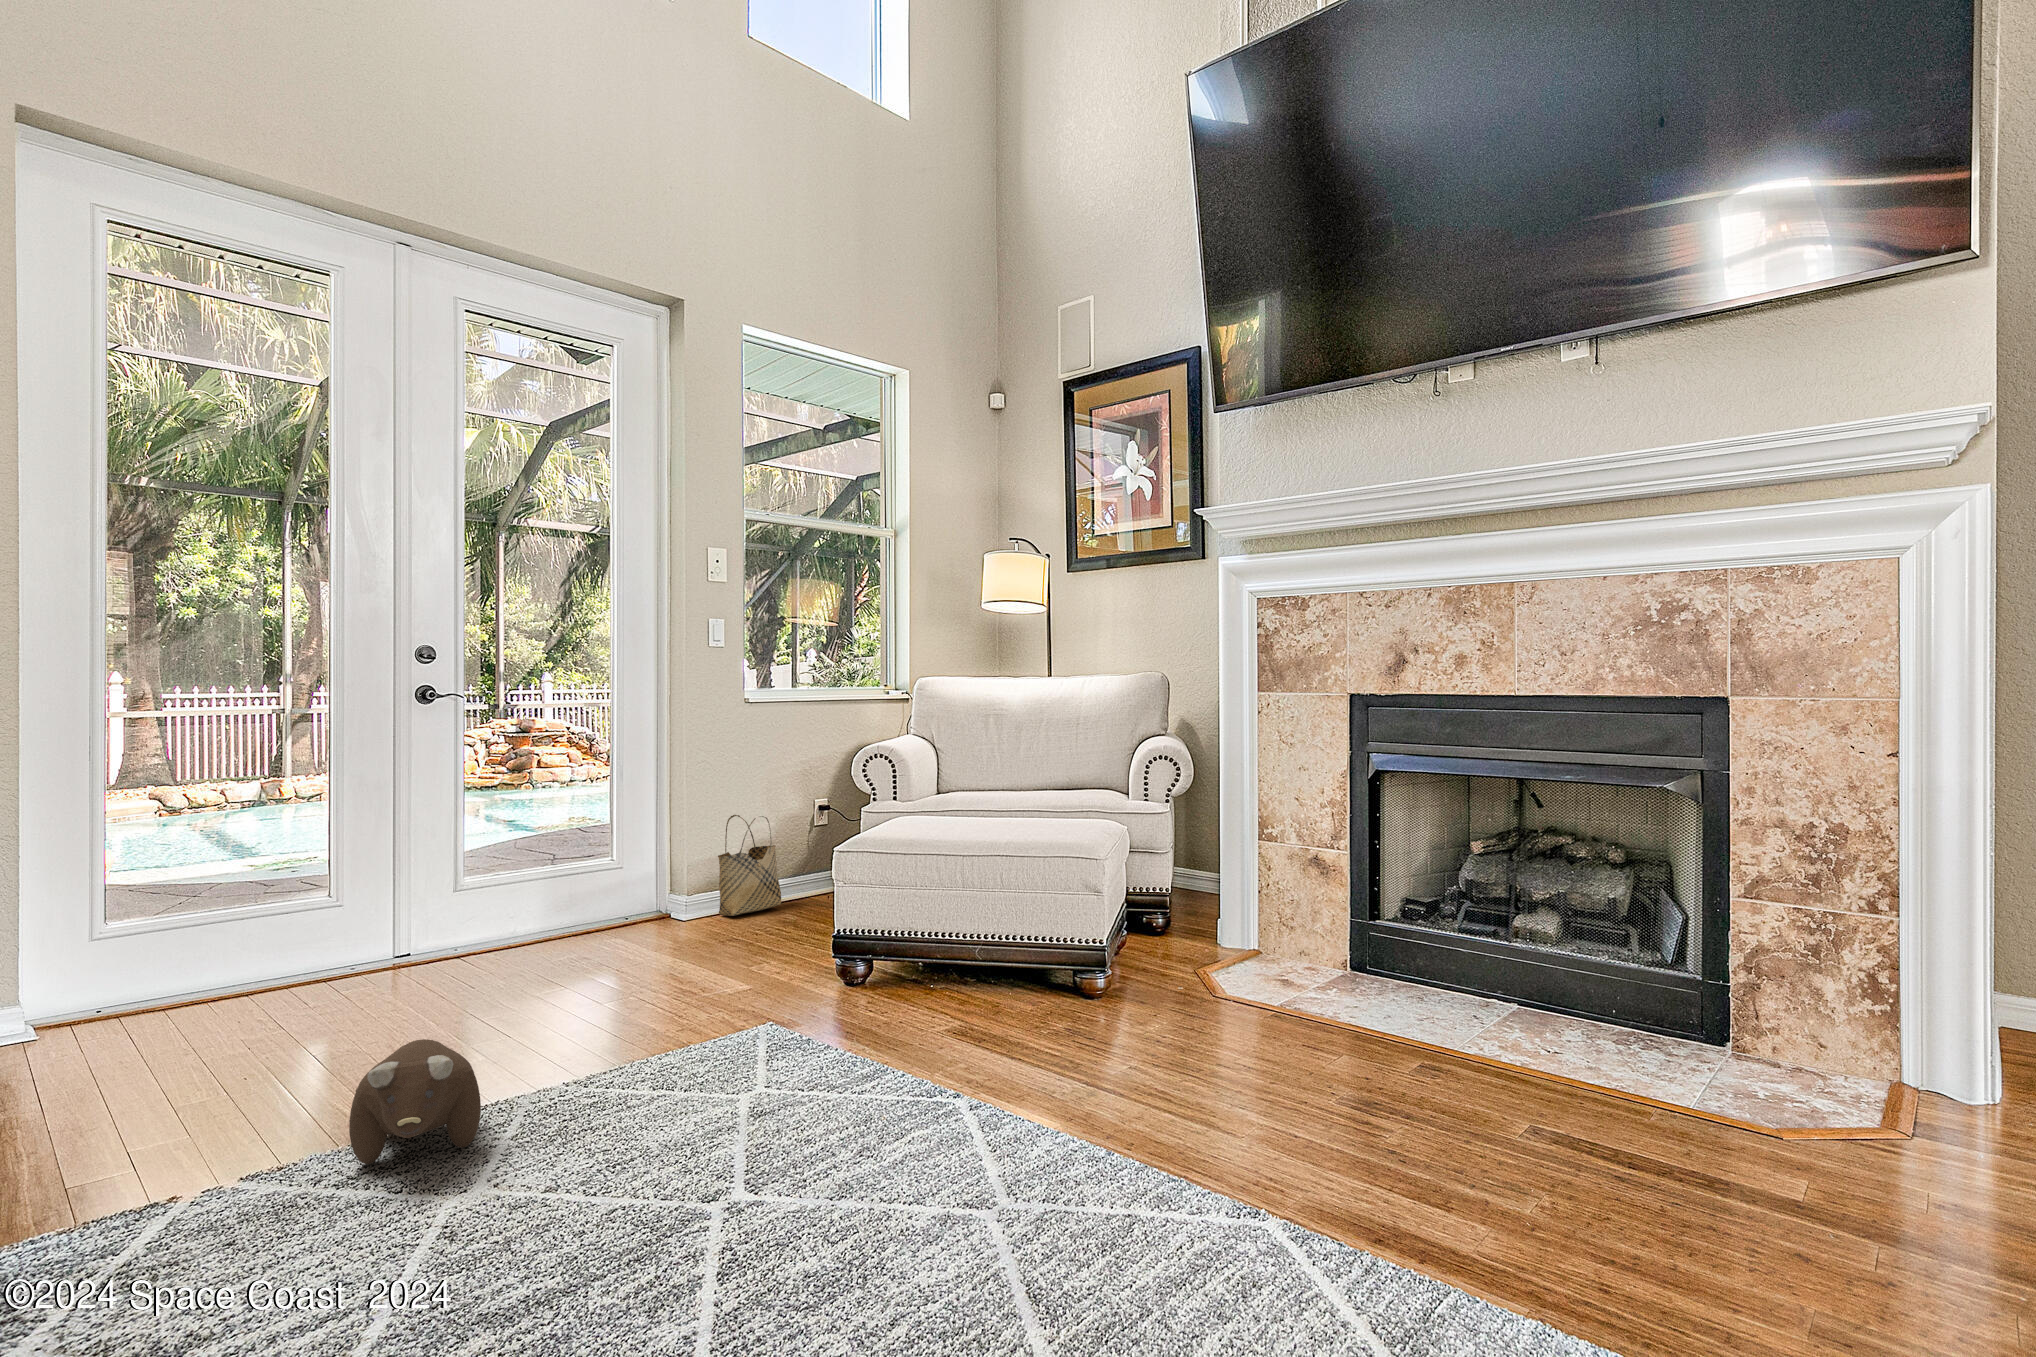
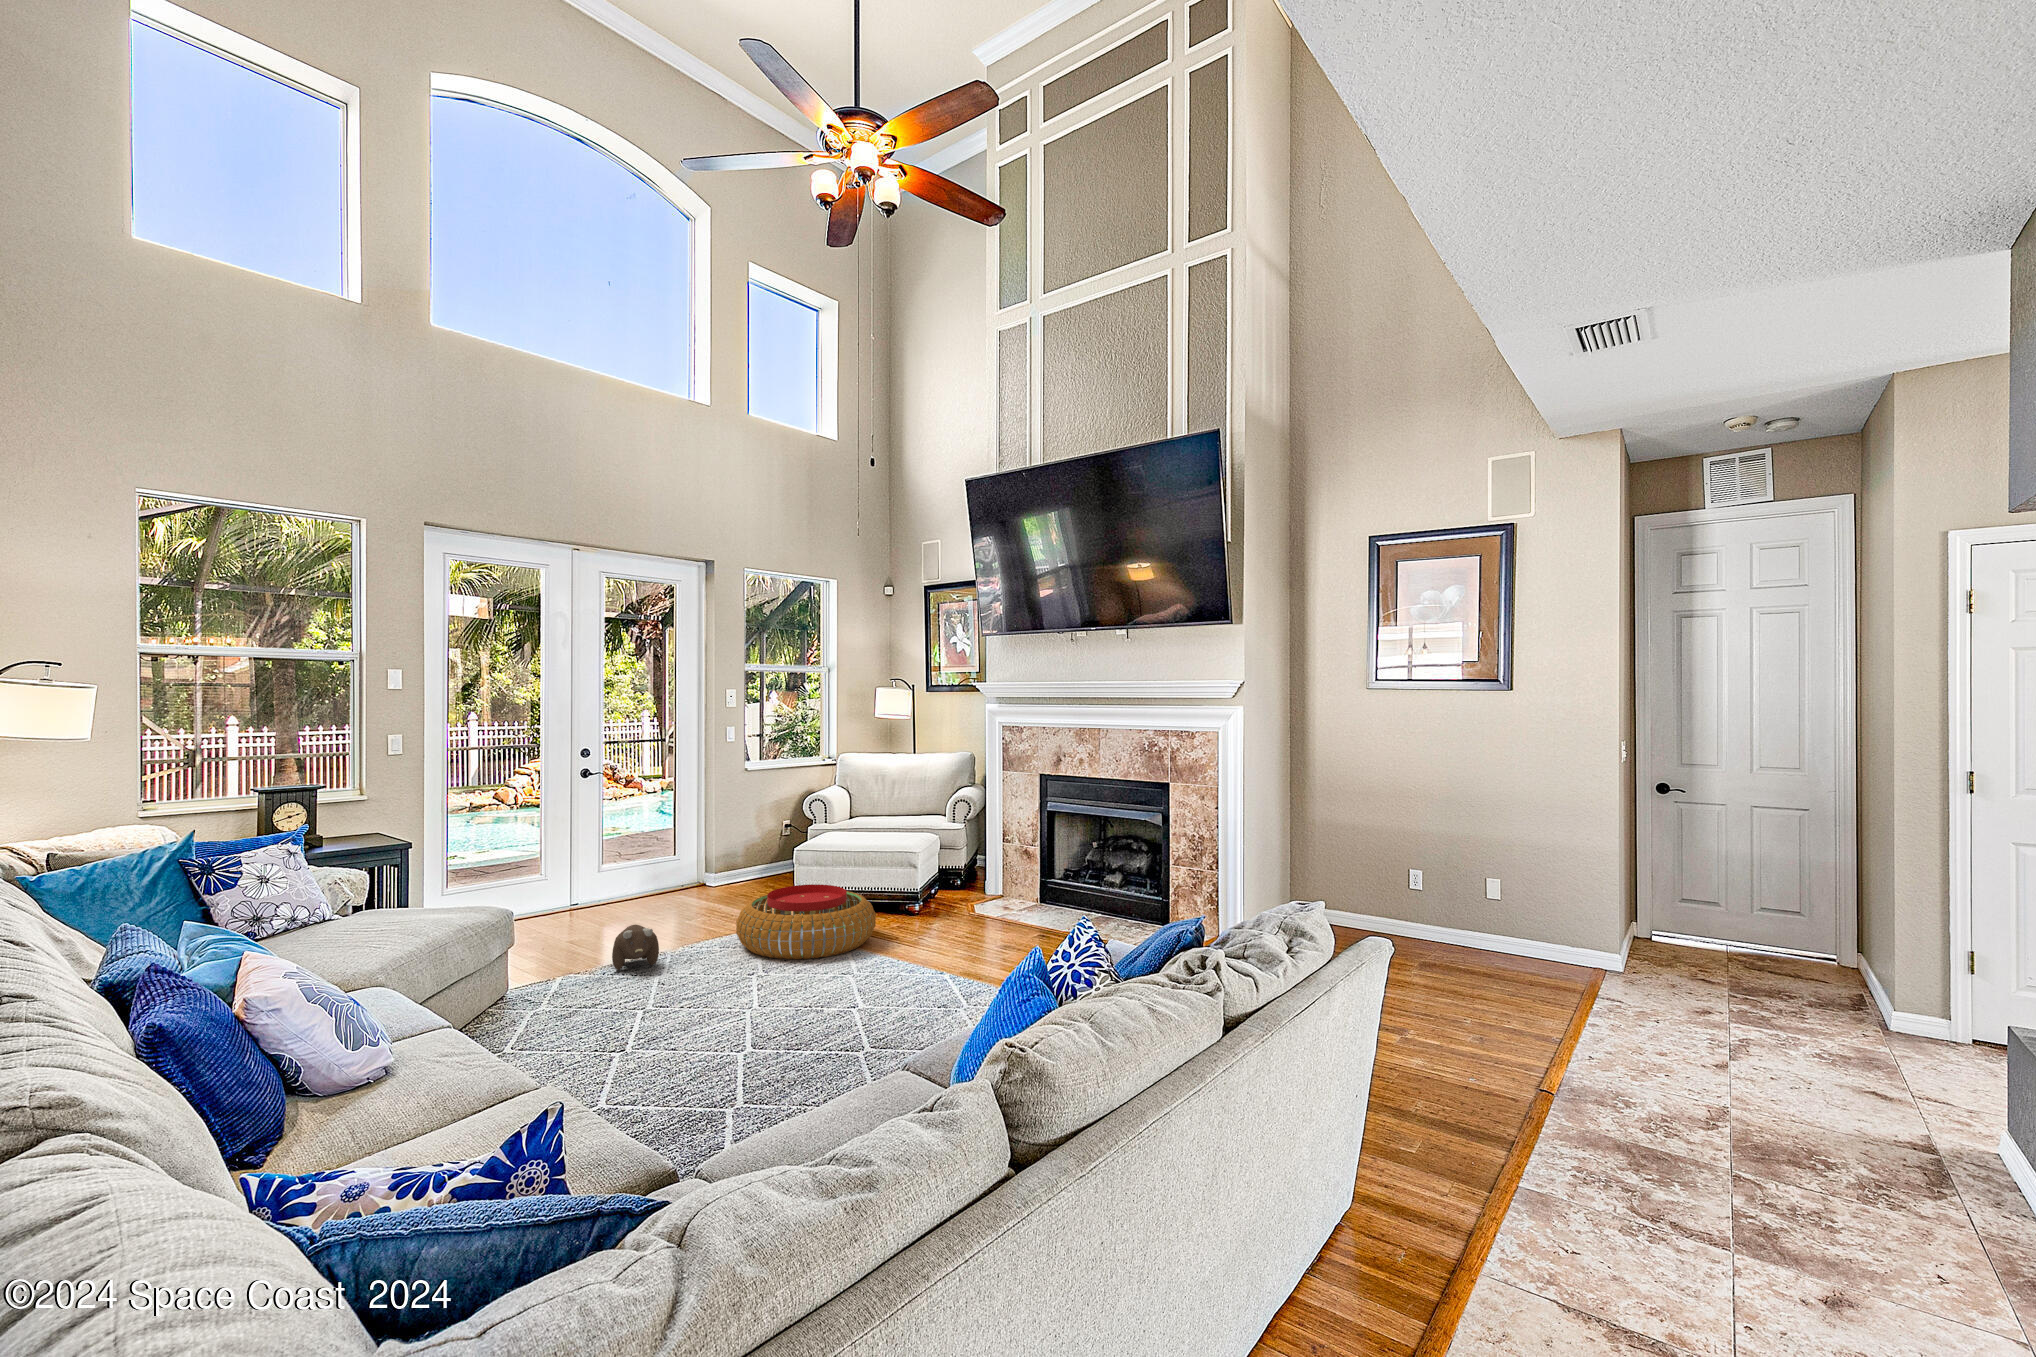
woven basket: present [718,815,781,916] -> none [731,831,765,885]
pouf: none [690,931,1023,1133] -> present [736,884,876,959]

